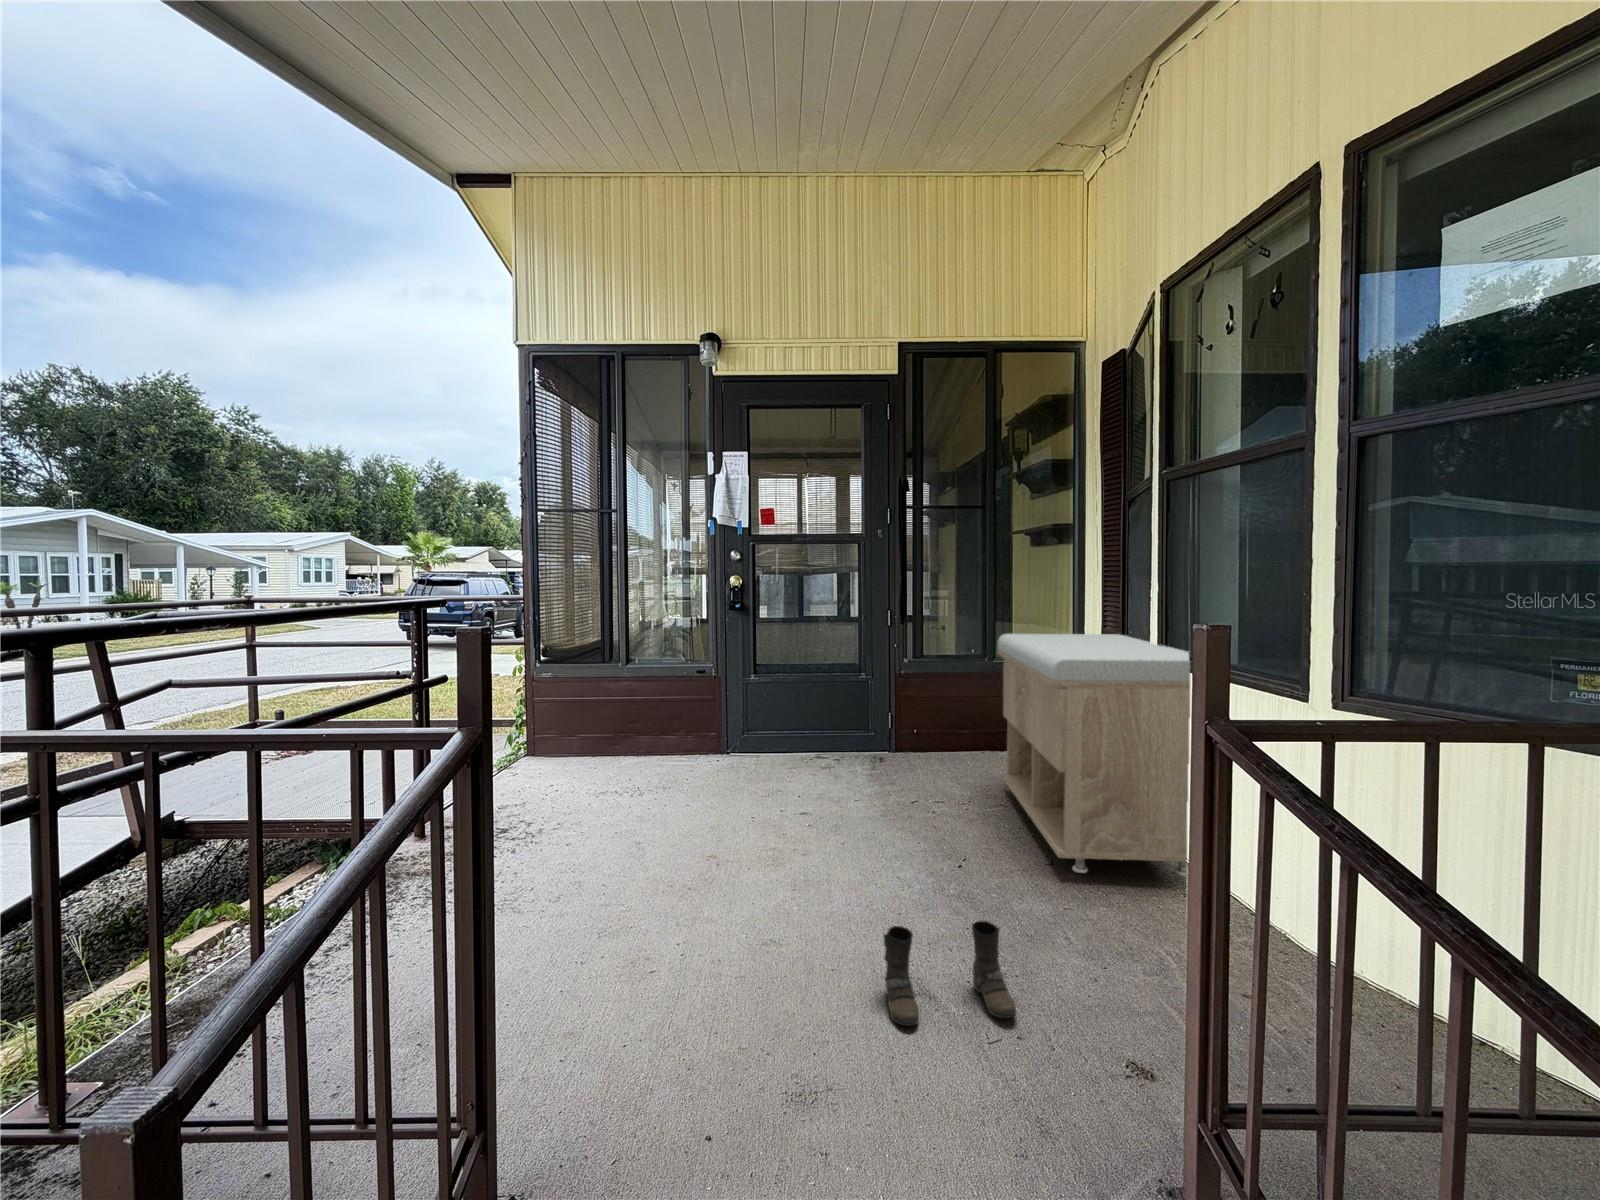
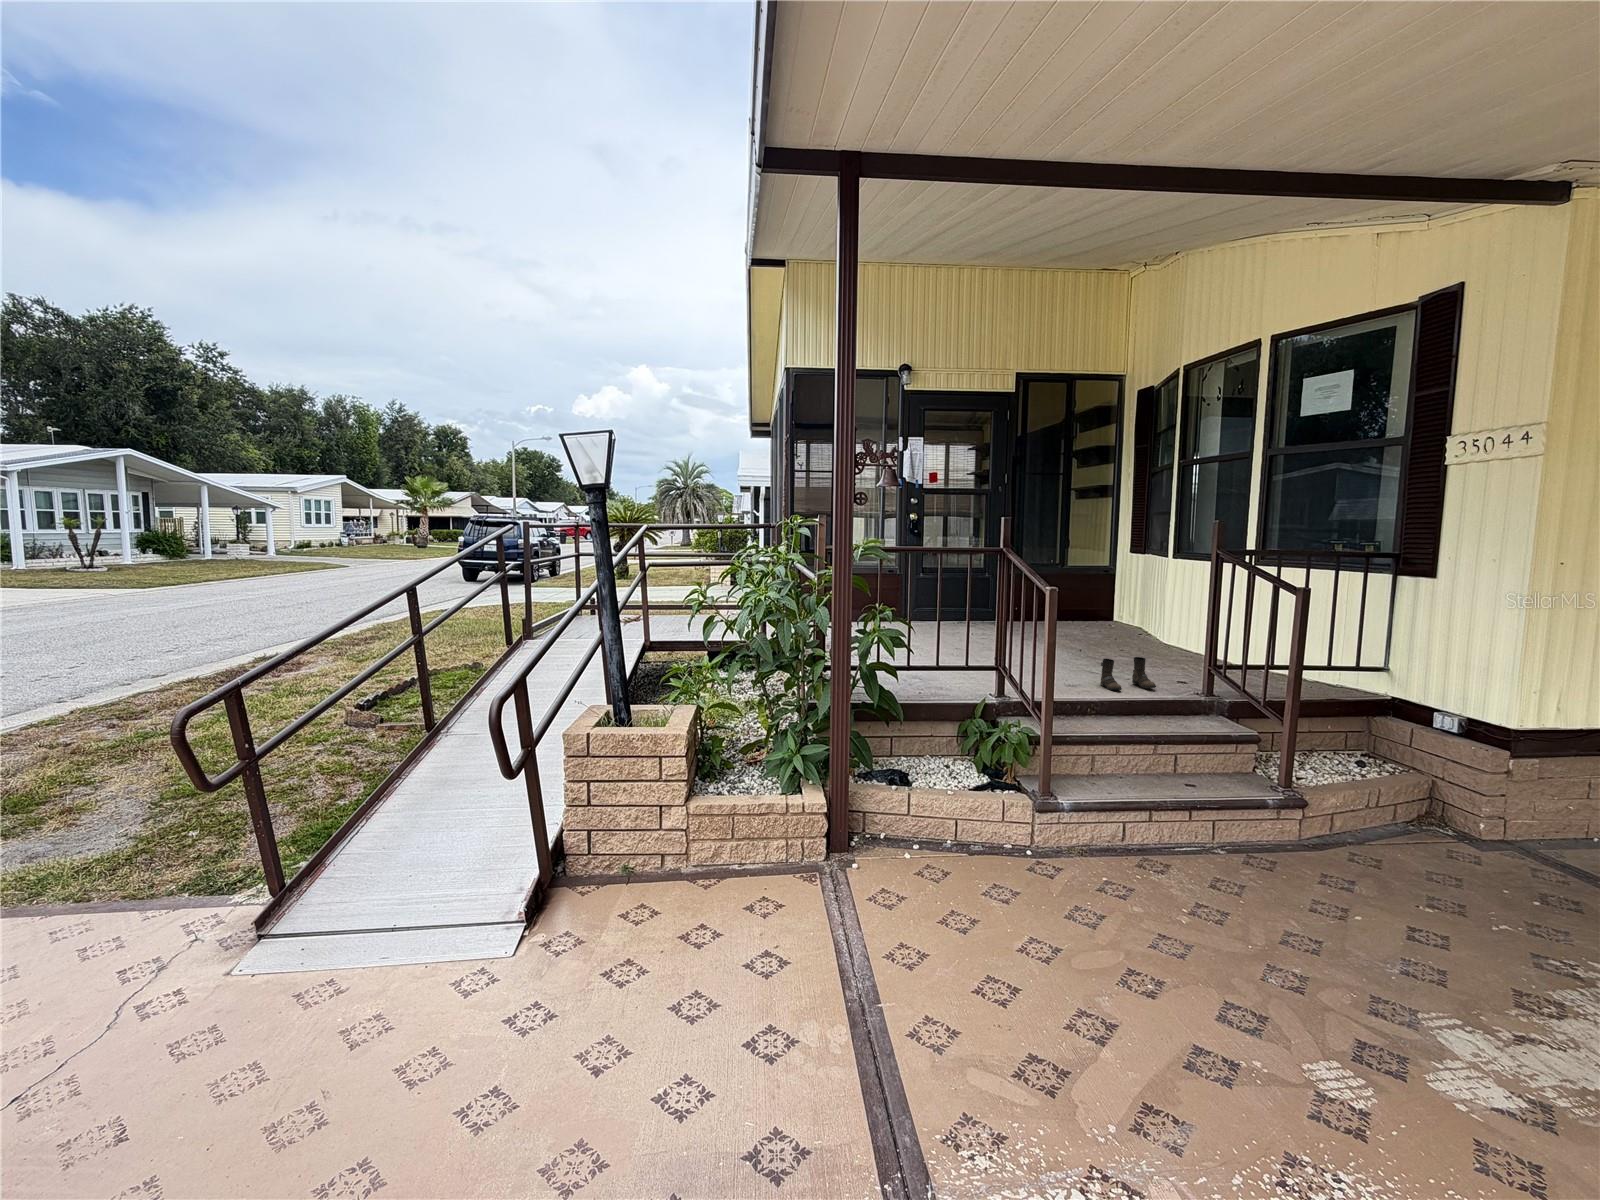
storage bench: present [997,634,1190,876] -> none [1084,547,1224,658]

